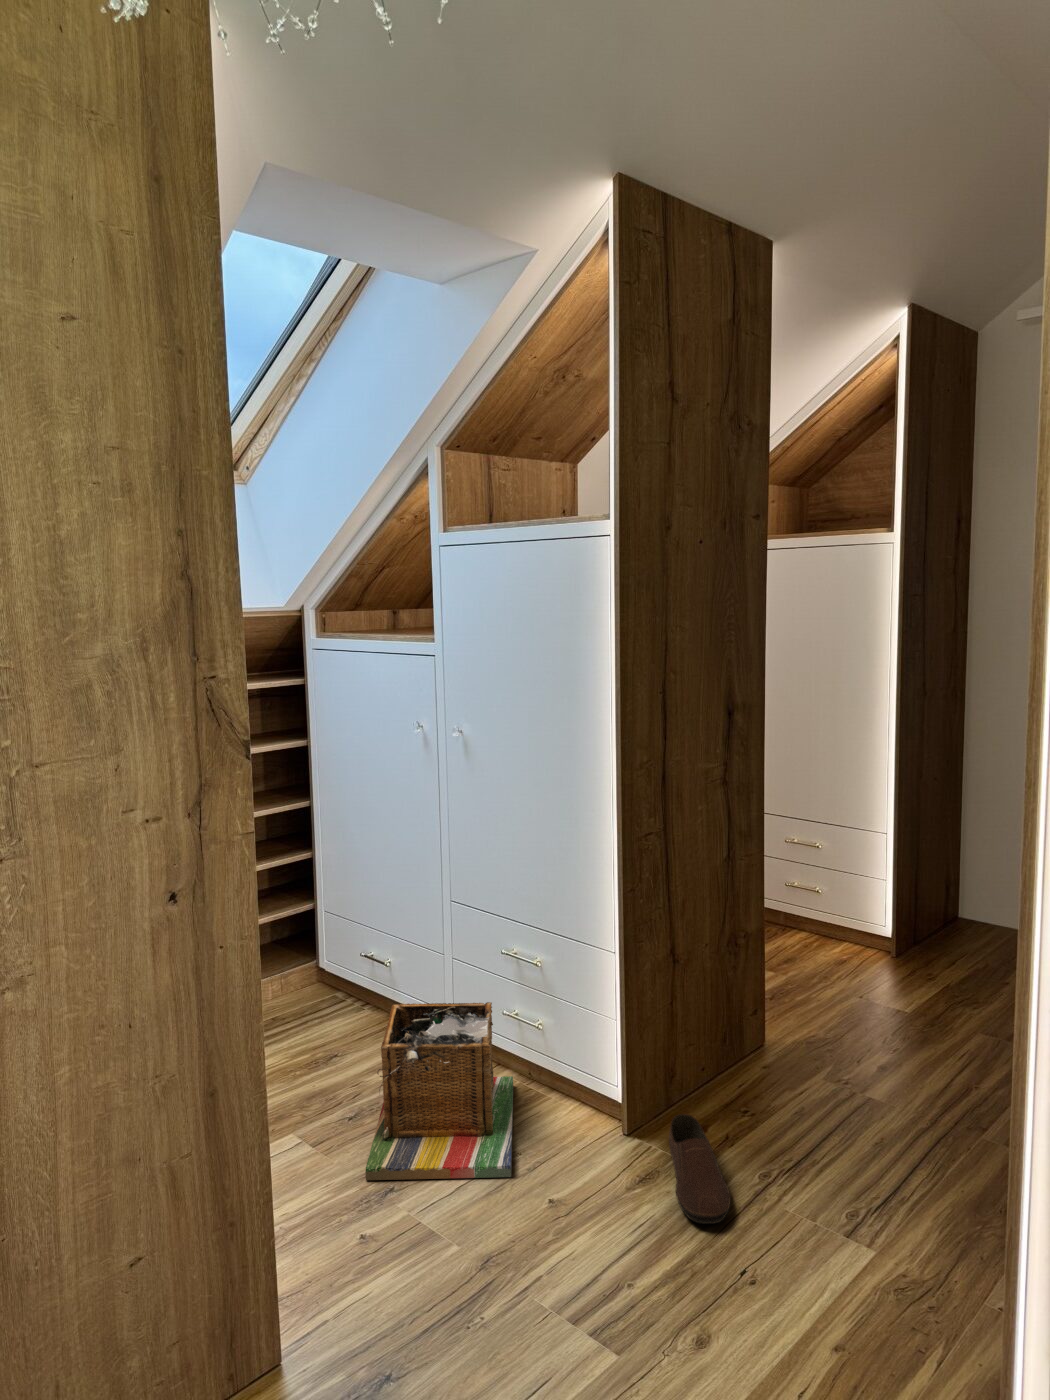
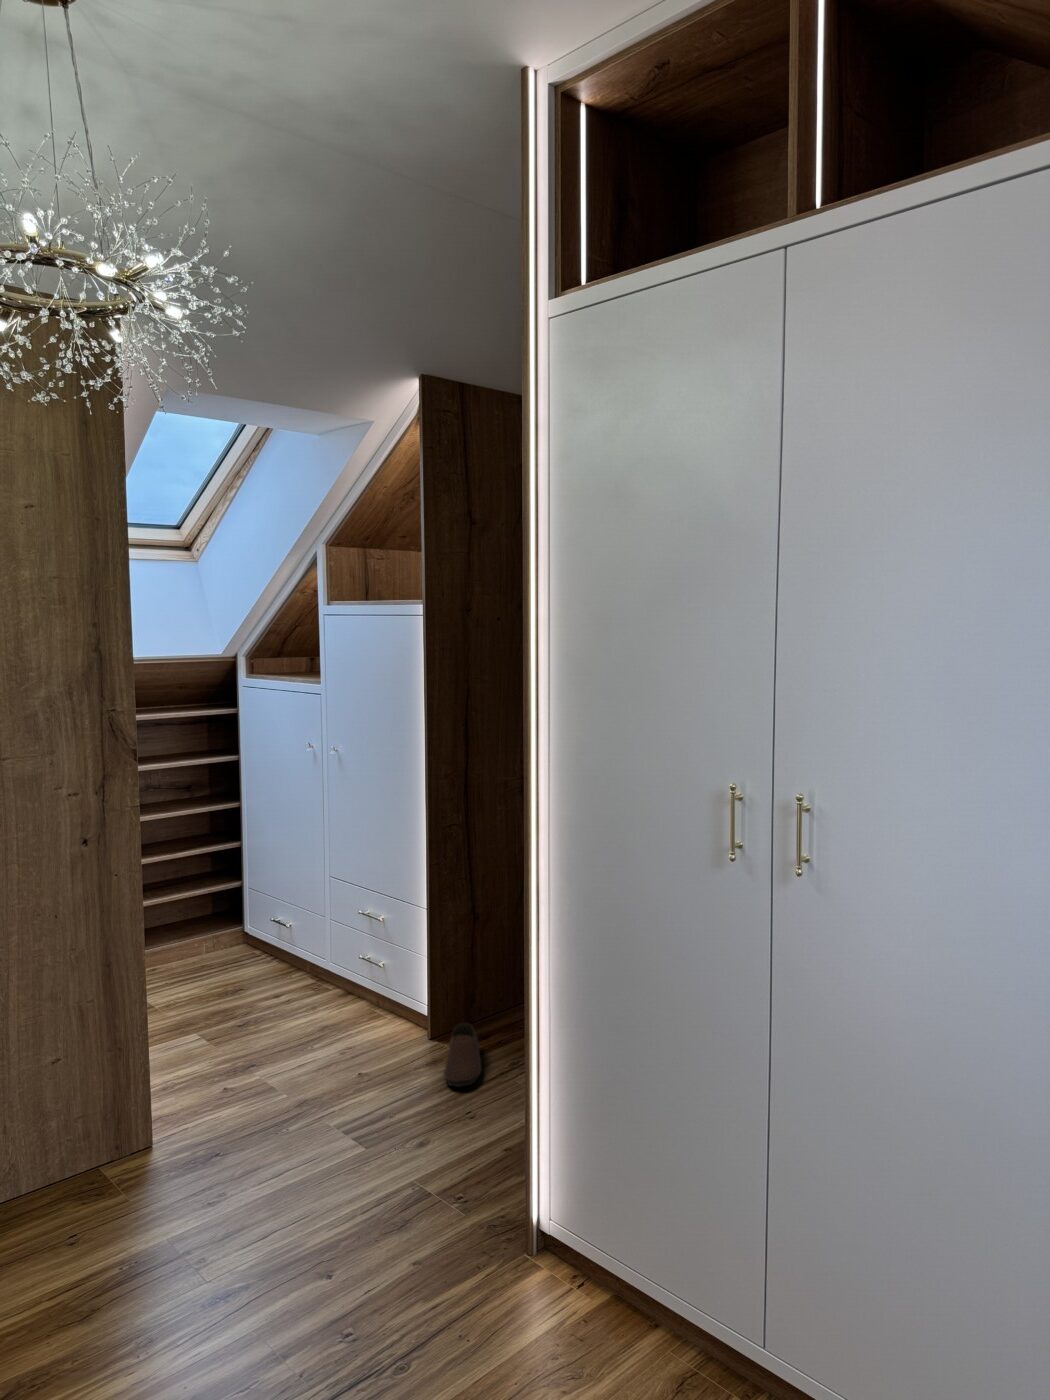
laundry basket: present [365,1002,513,1180] -> none [239,946,363,1060]

